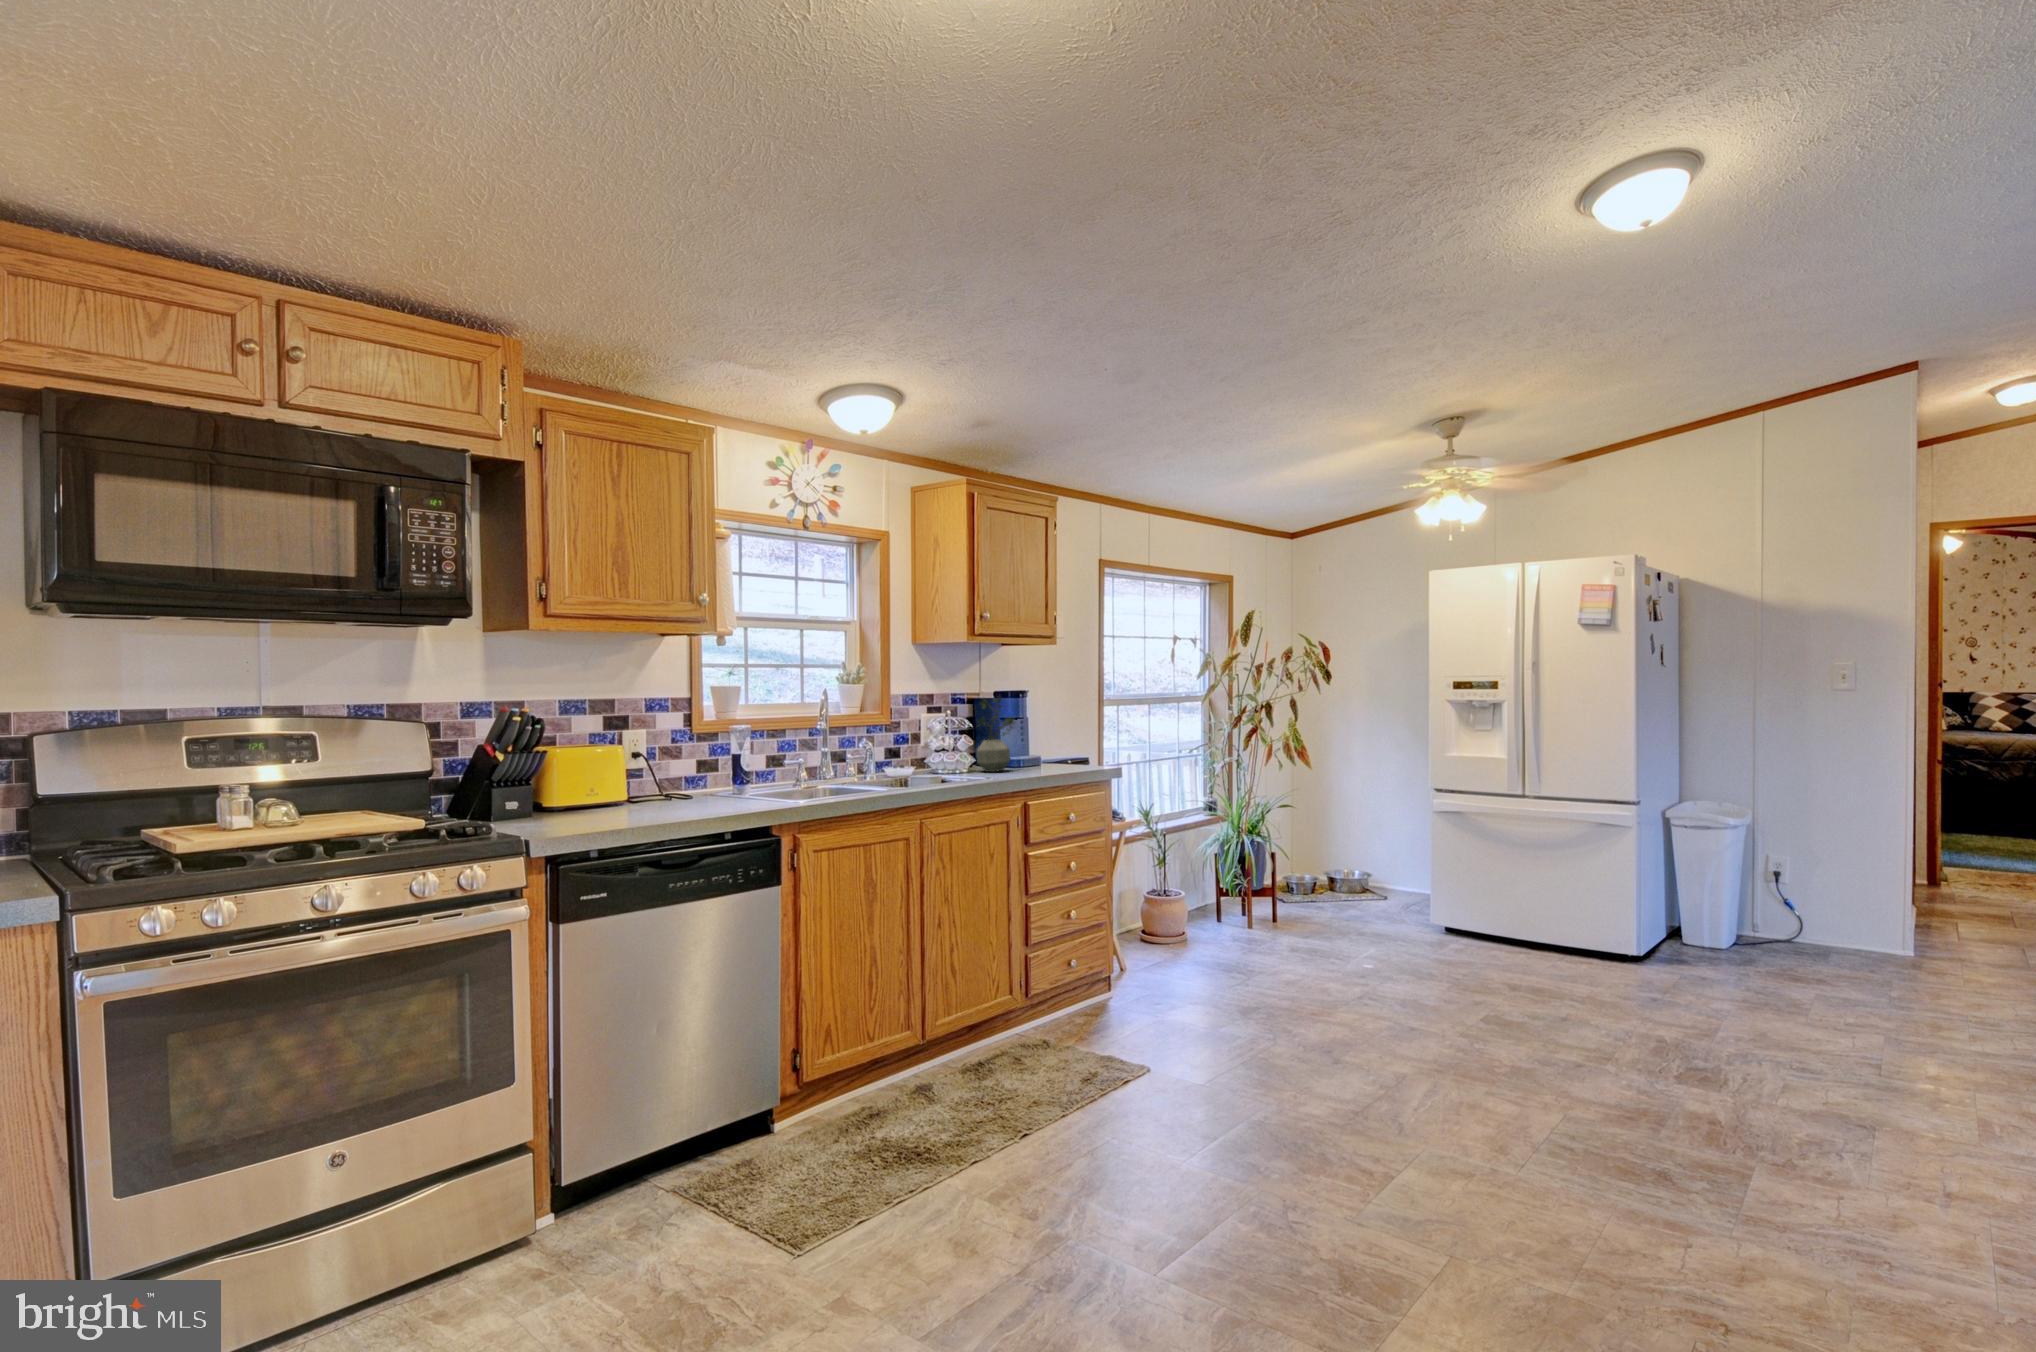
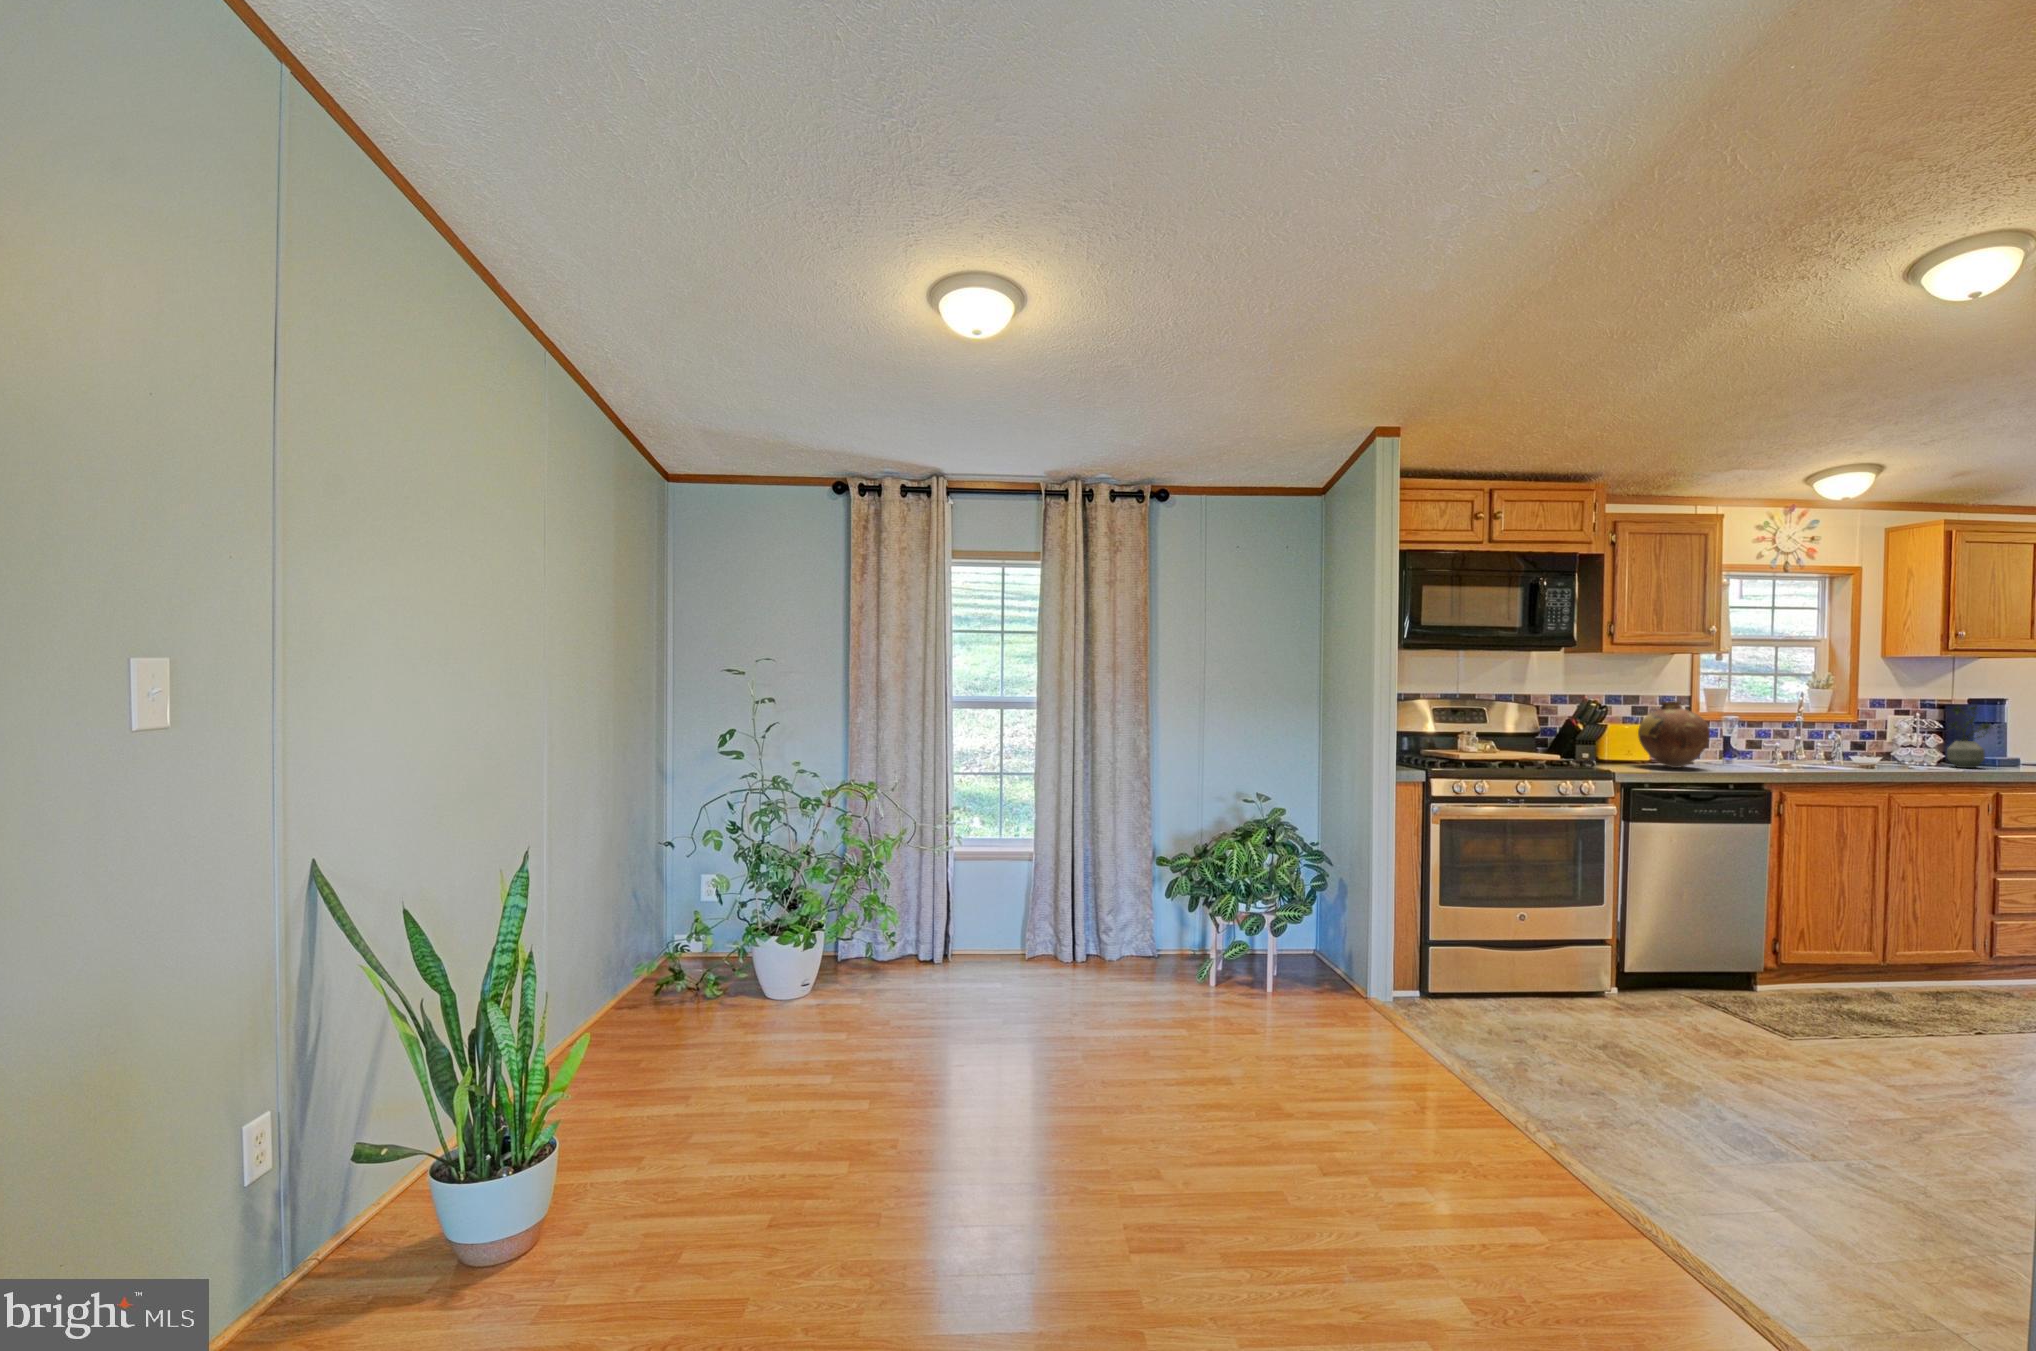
vase: none [592,706,698,814] -> present [1638,701,1710,768]

